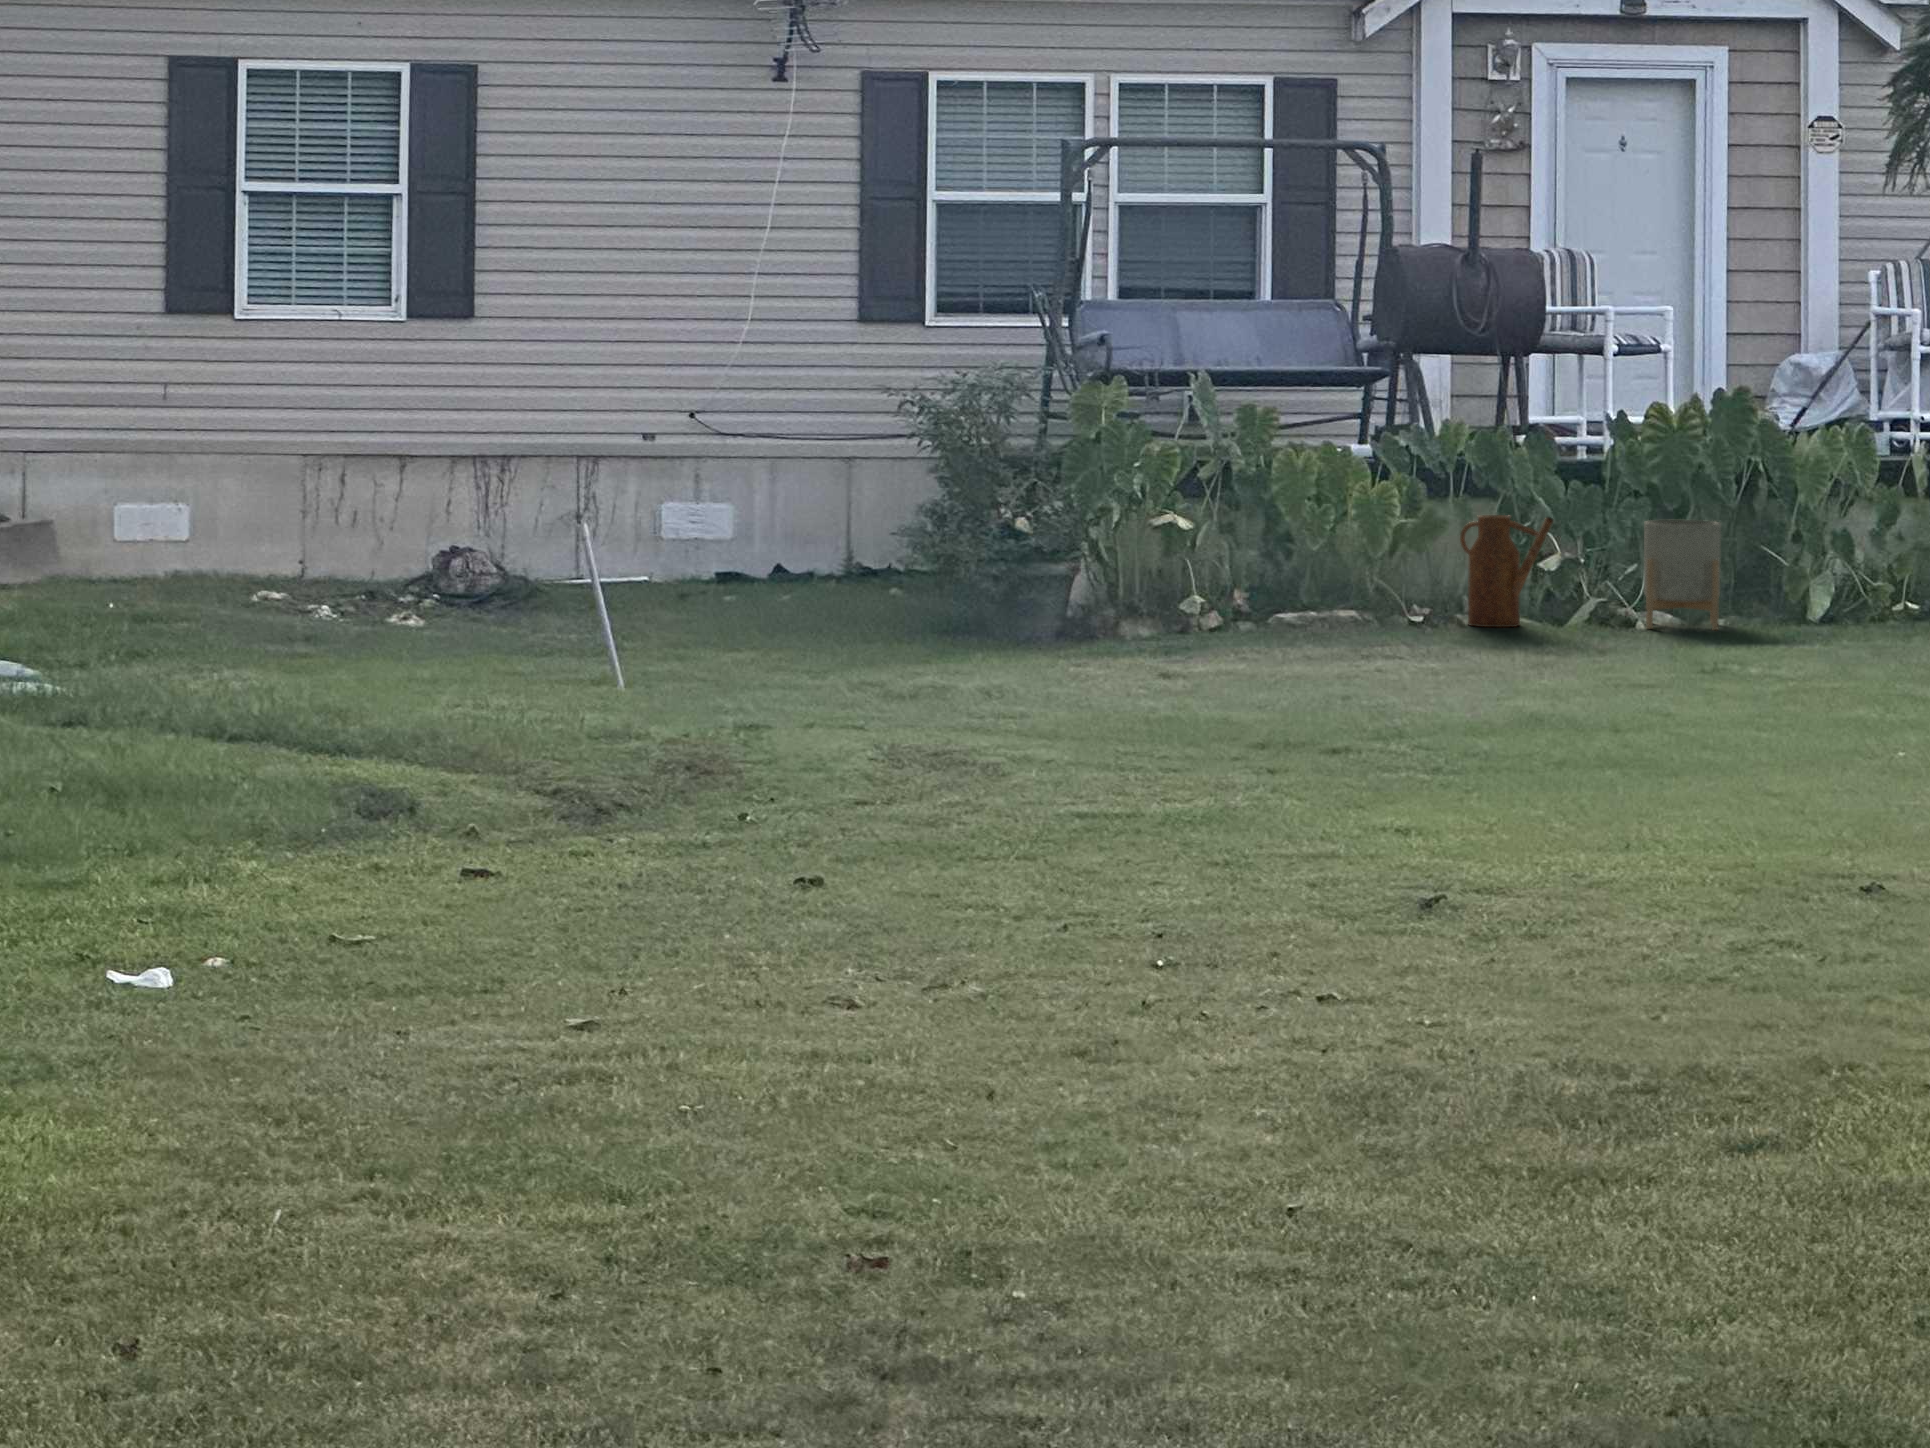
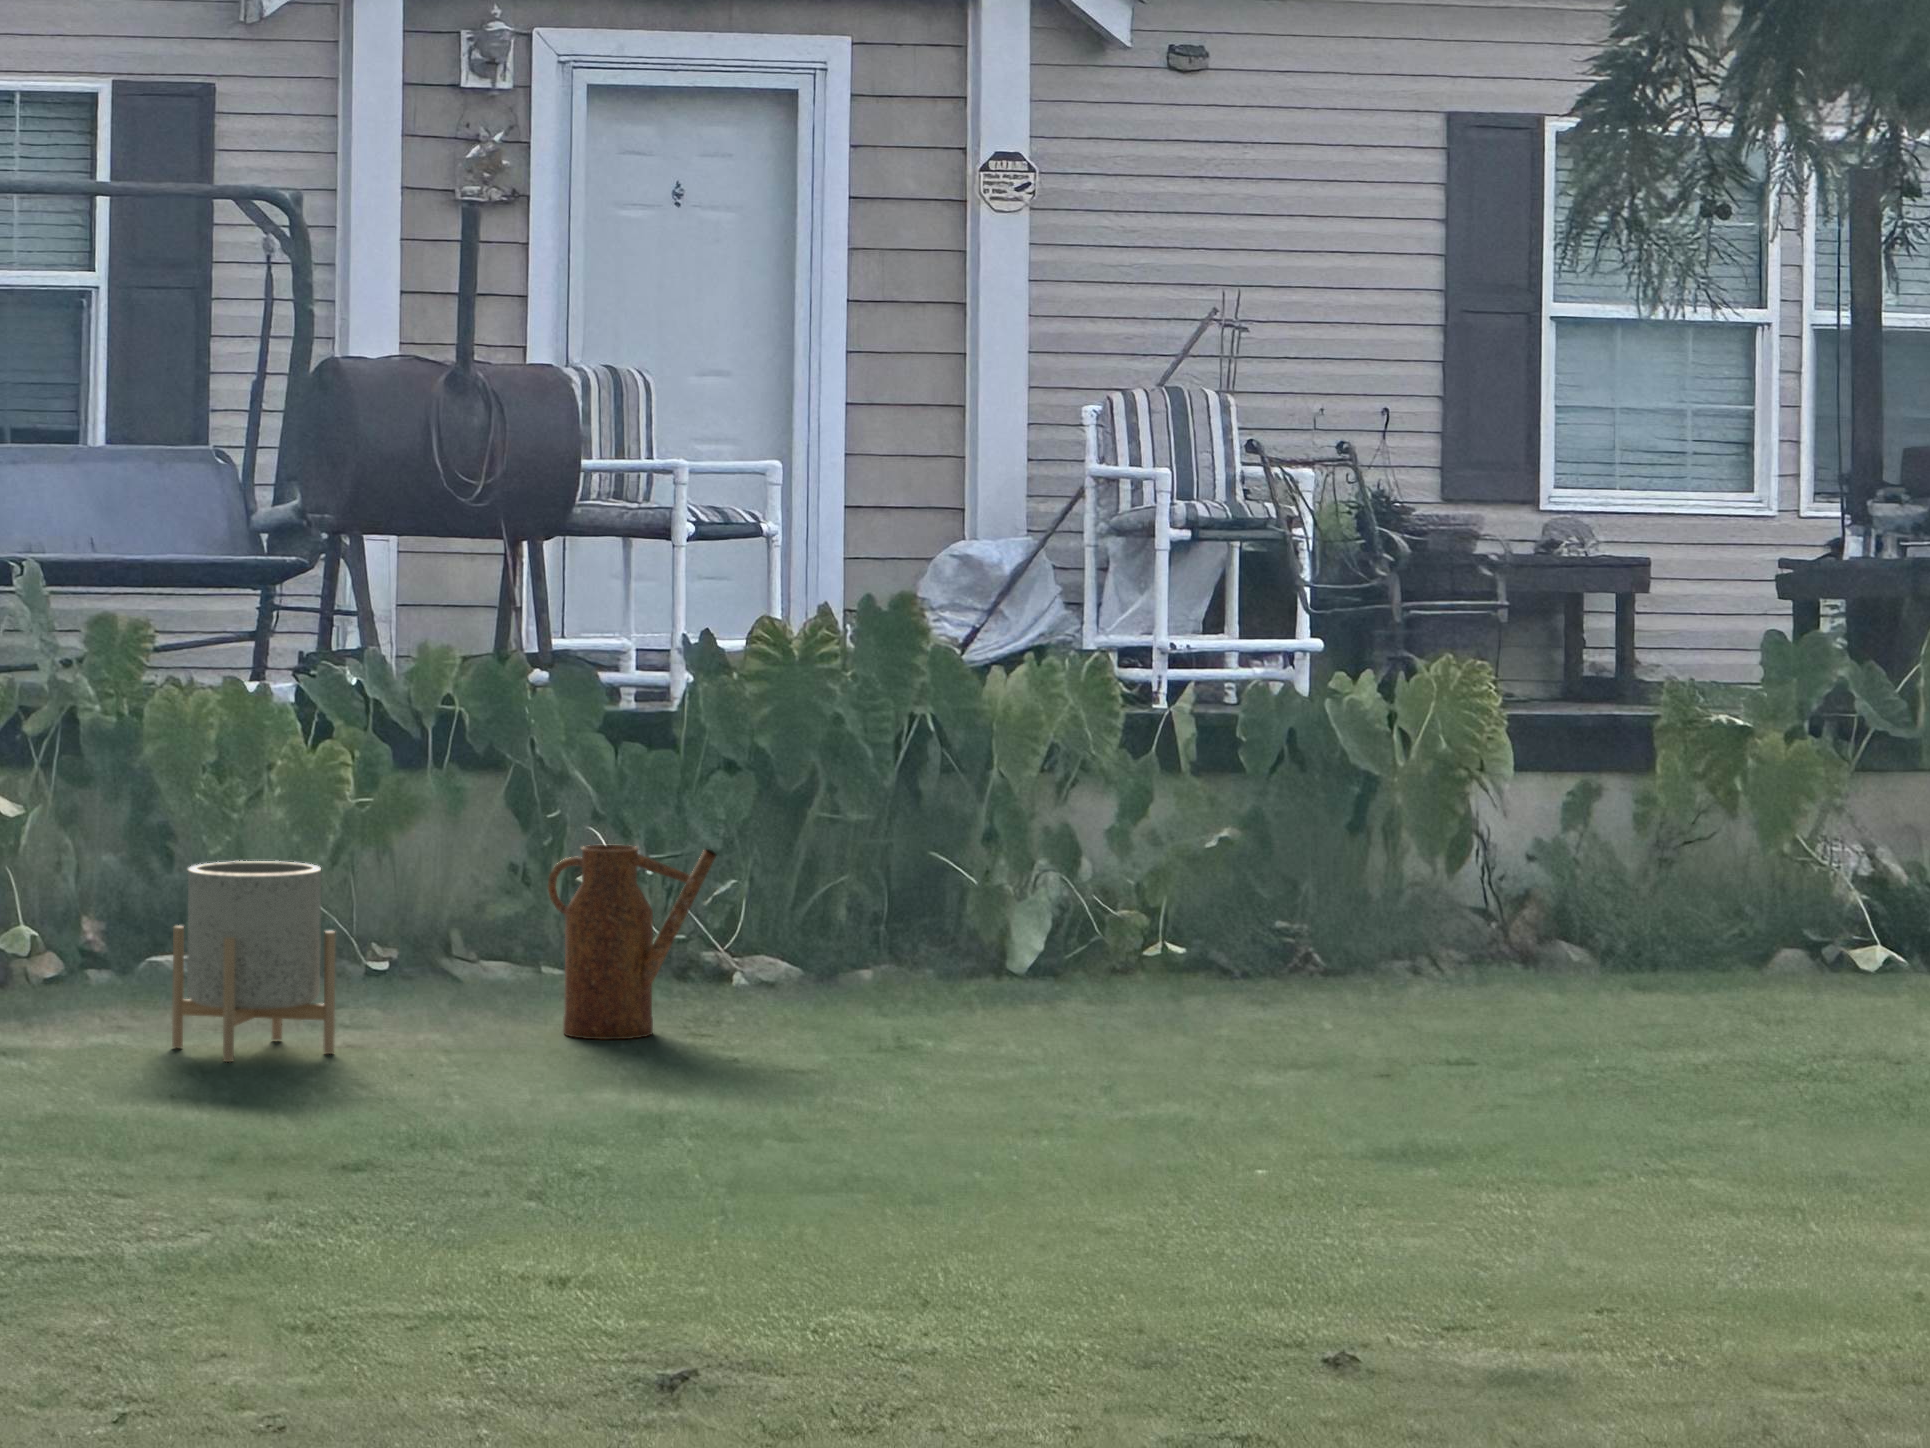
planter: present [1644,520,1721,630] -> present [172,861,336,1062]

